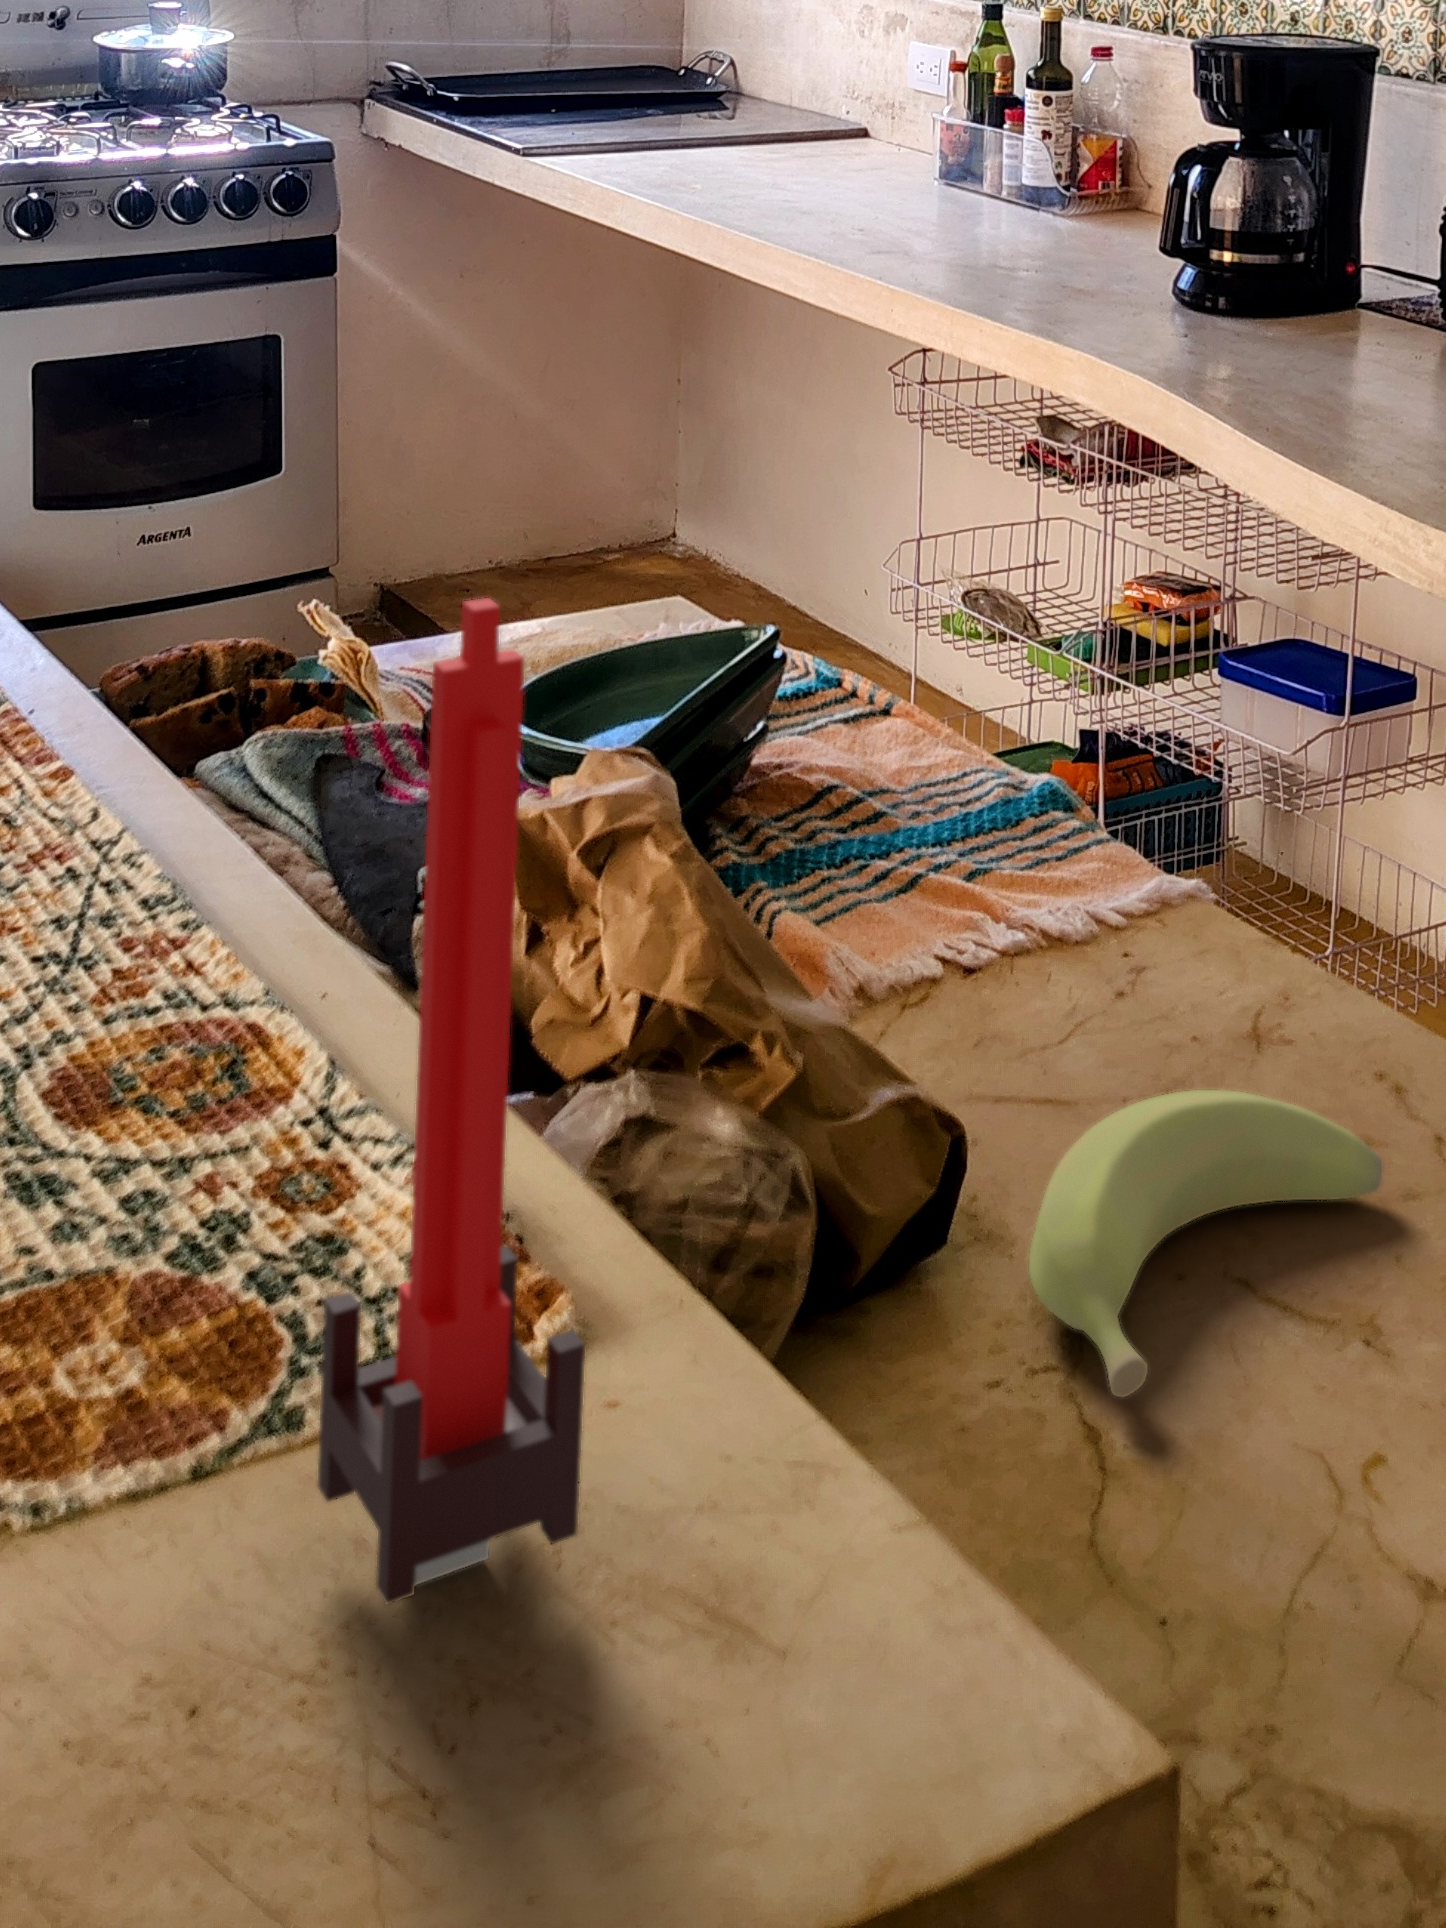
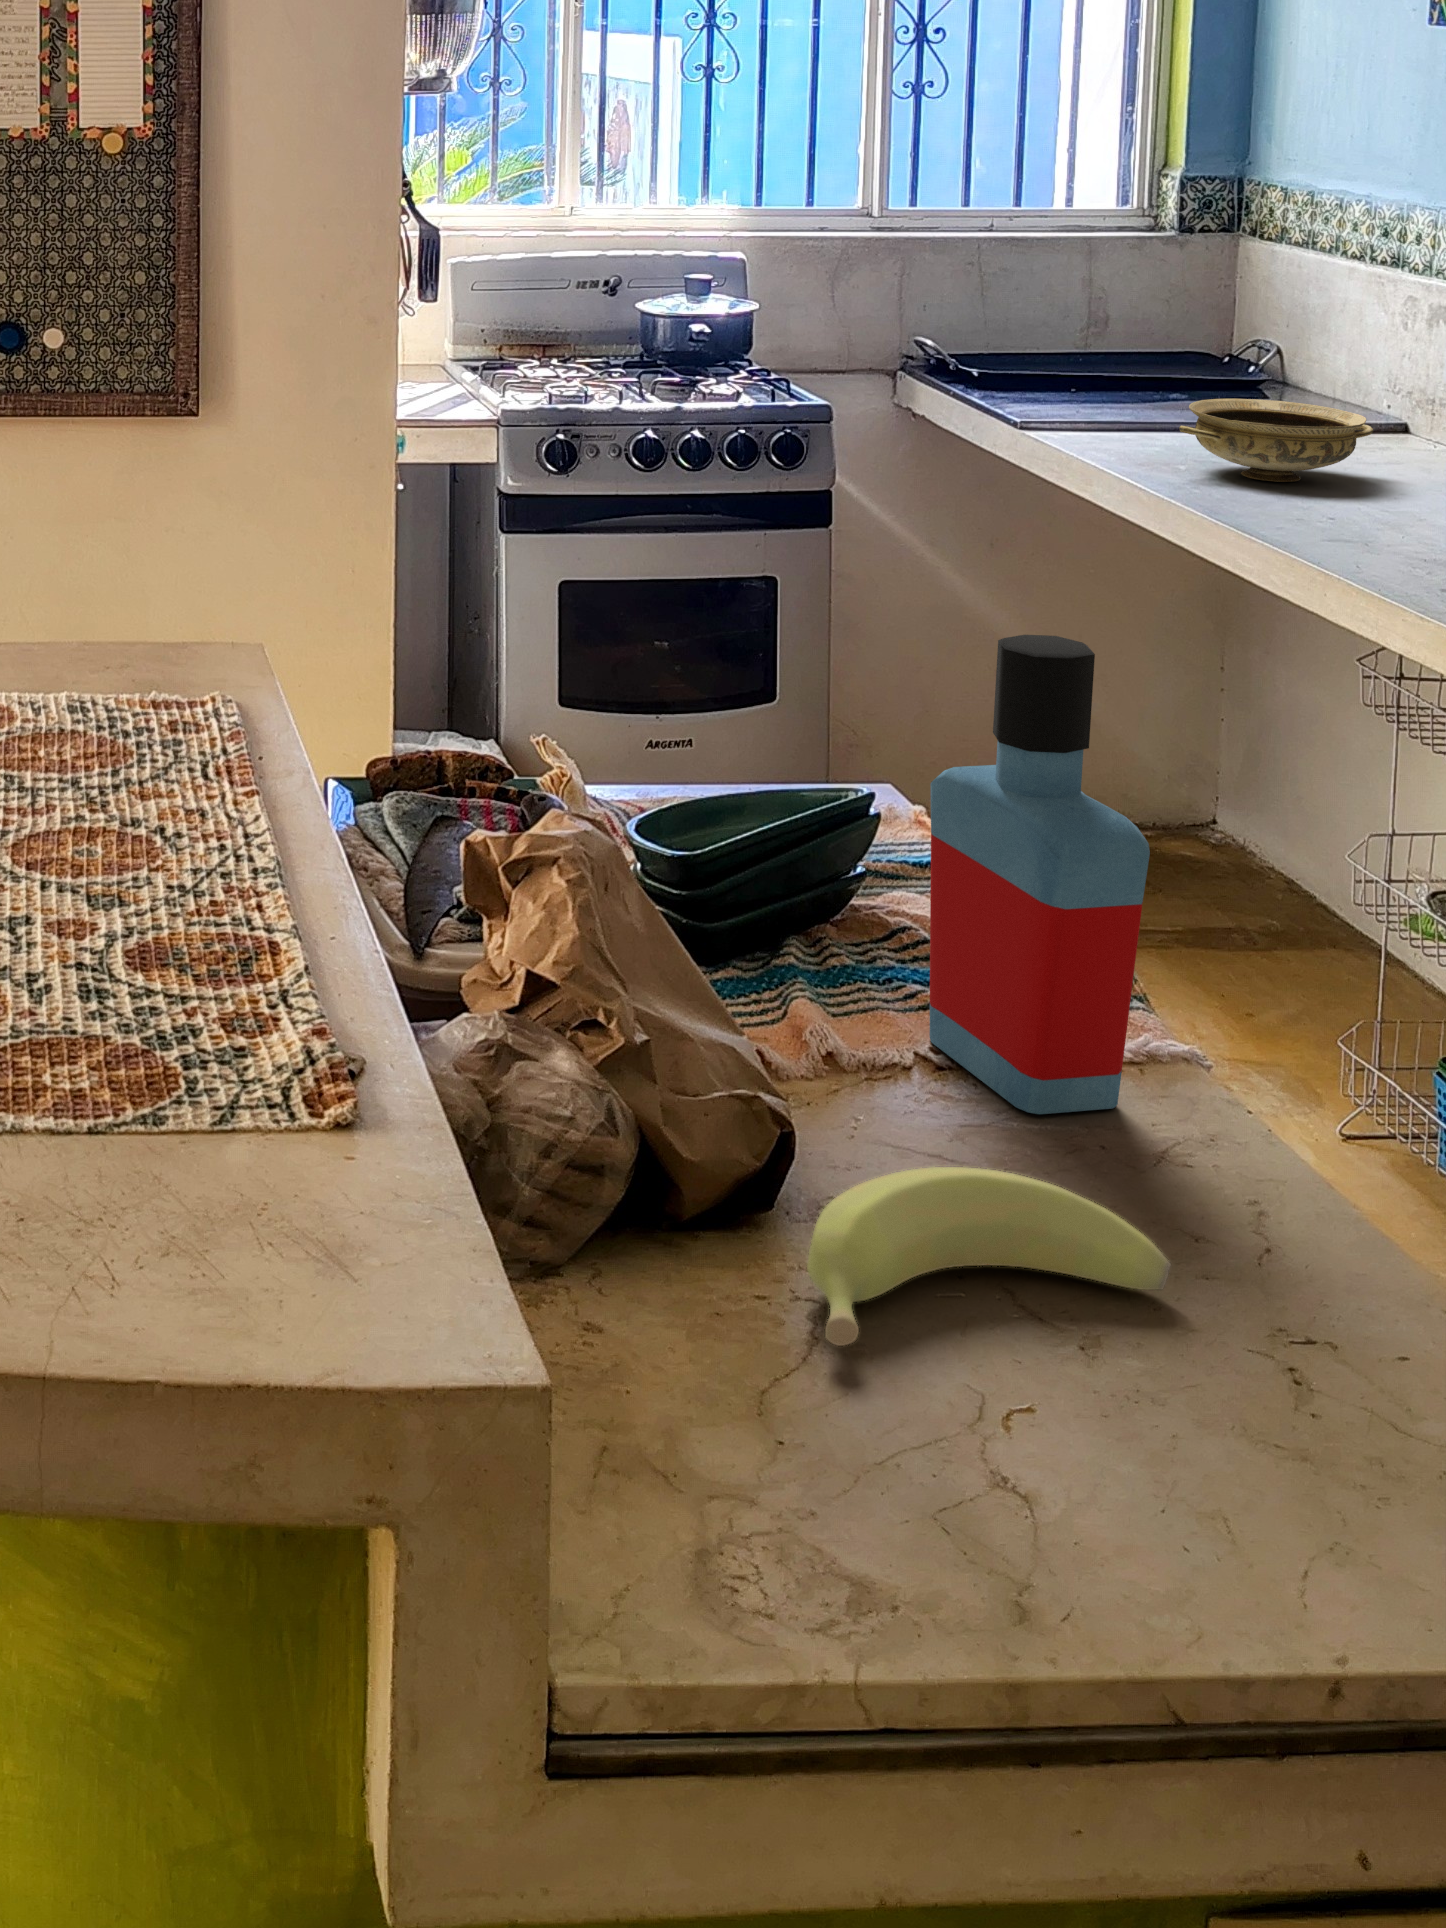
ceramic bowl: none [711,108,876,190] -> present [1179,399,1373,482]
bottle: none [928,417,1207,986] -> present [930,635,1150,1114]
candle: present [318,598,585,1604] -> none [123,612,249,1209]

